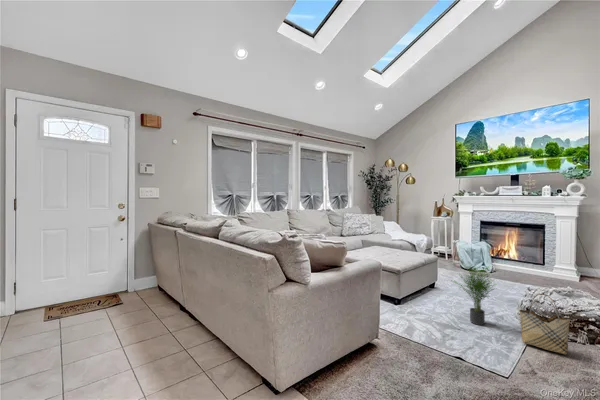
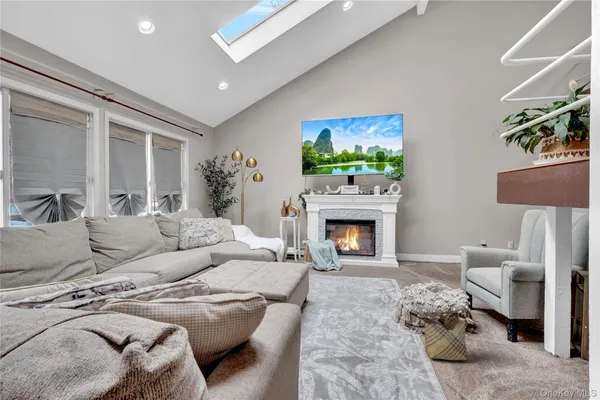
potted plant: present [461,268,494,325] -> none [347,270,401,346]

